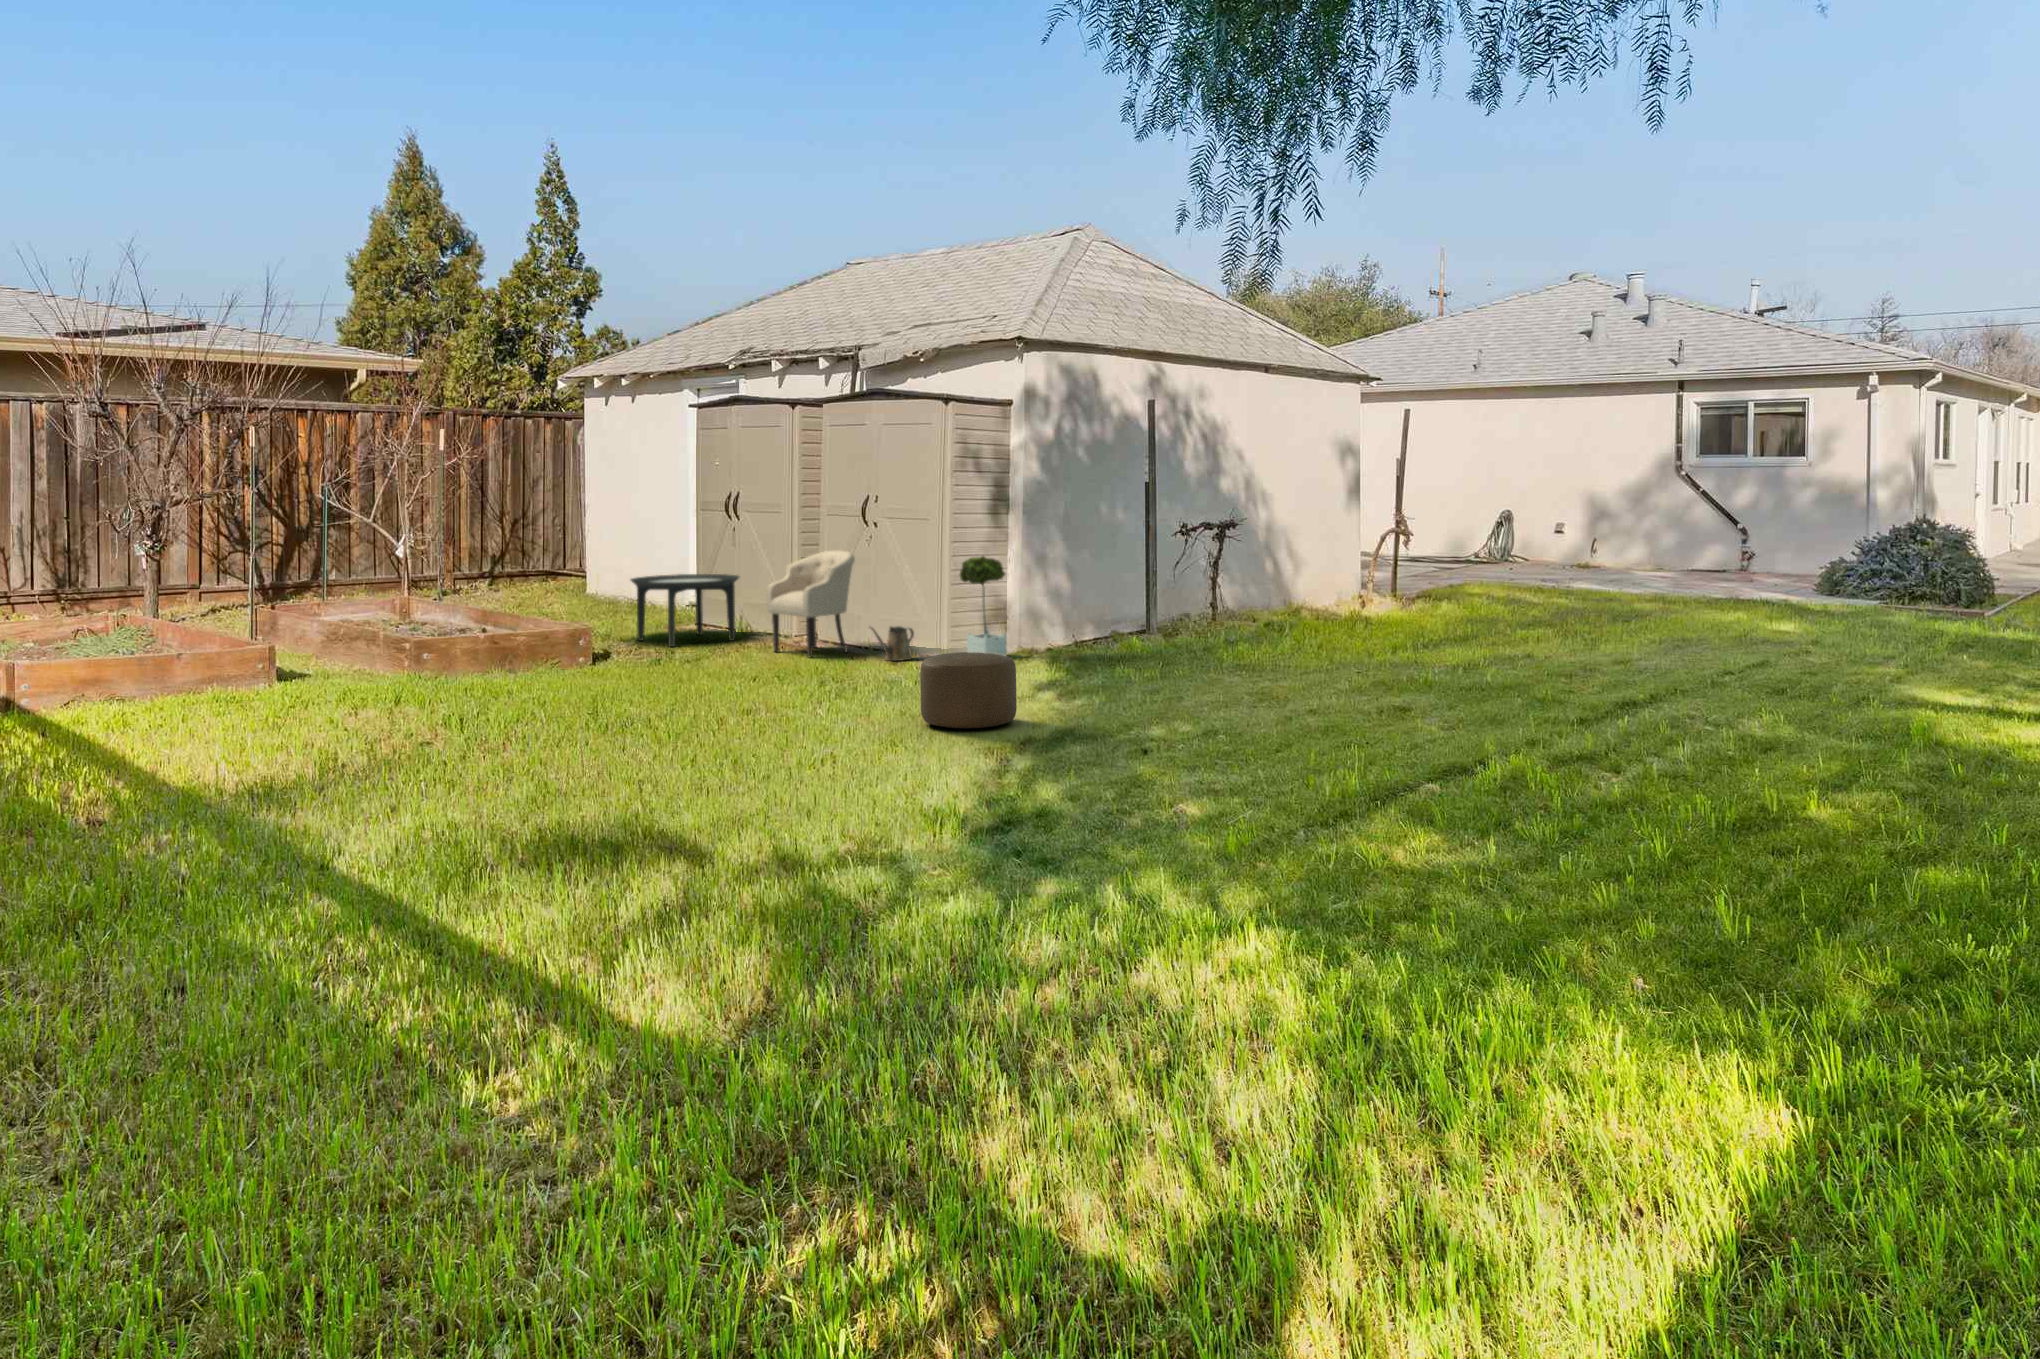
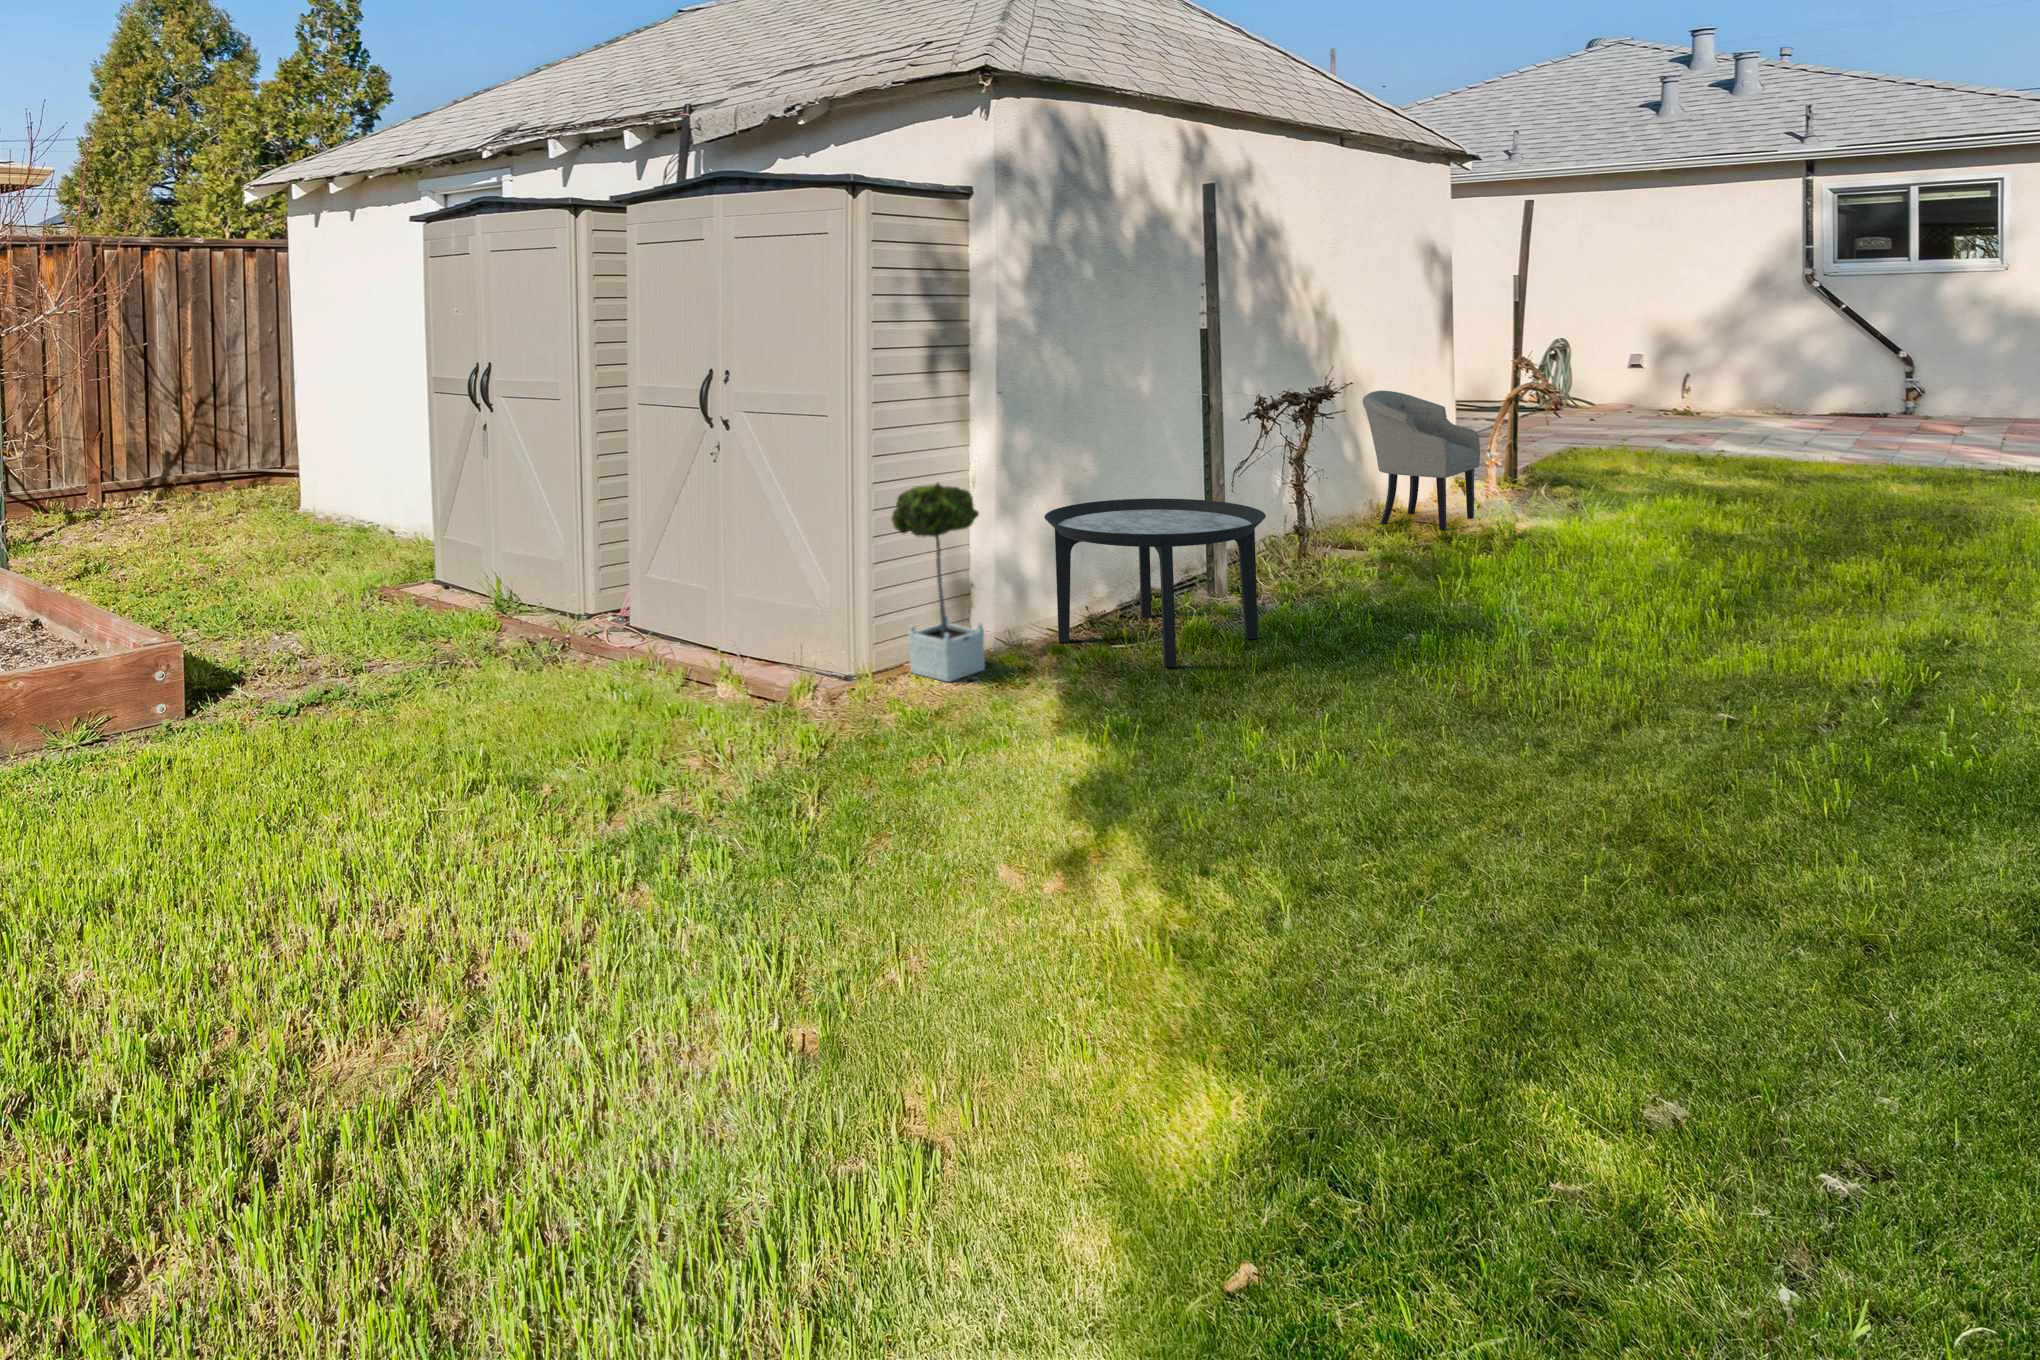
chair: present [767,550,855,657] -> present [1363,391,1480,530]
round table: present [631,574,739,647] -> present [1044,498,1266,667]
watering can: present [870,626,914,661] -> none [721,620,808,691]
ottoman: present [920,652,1017,729] -> none [850,785,1101,1046]

